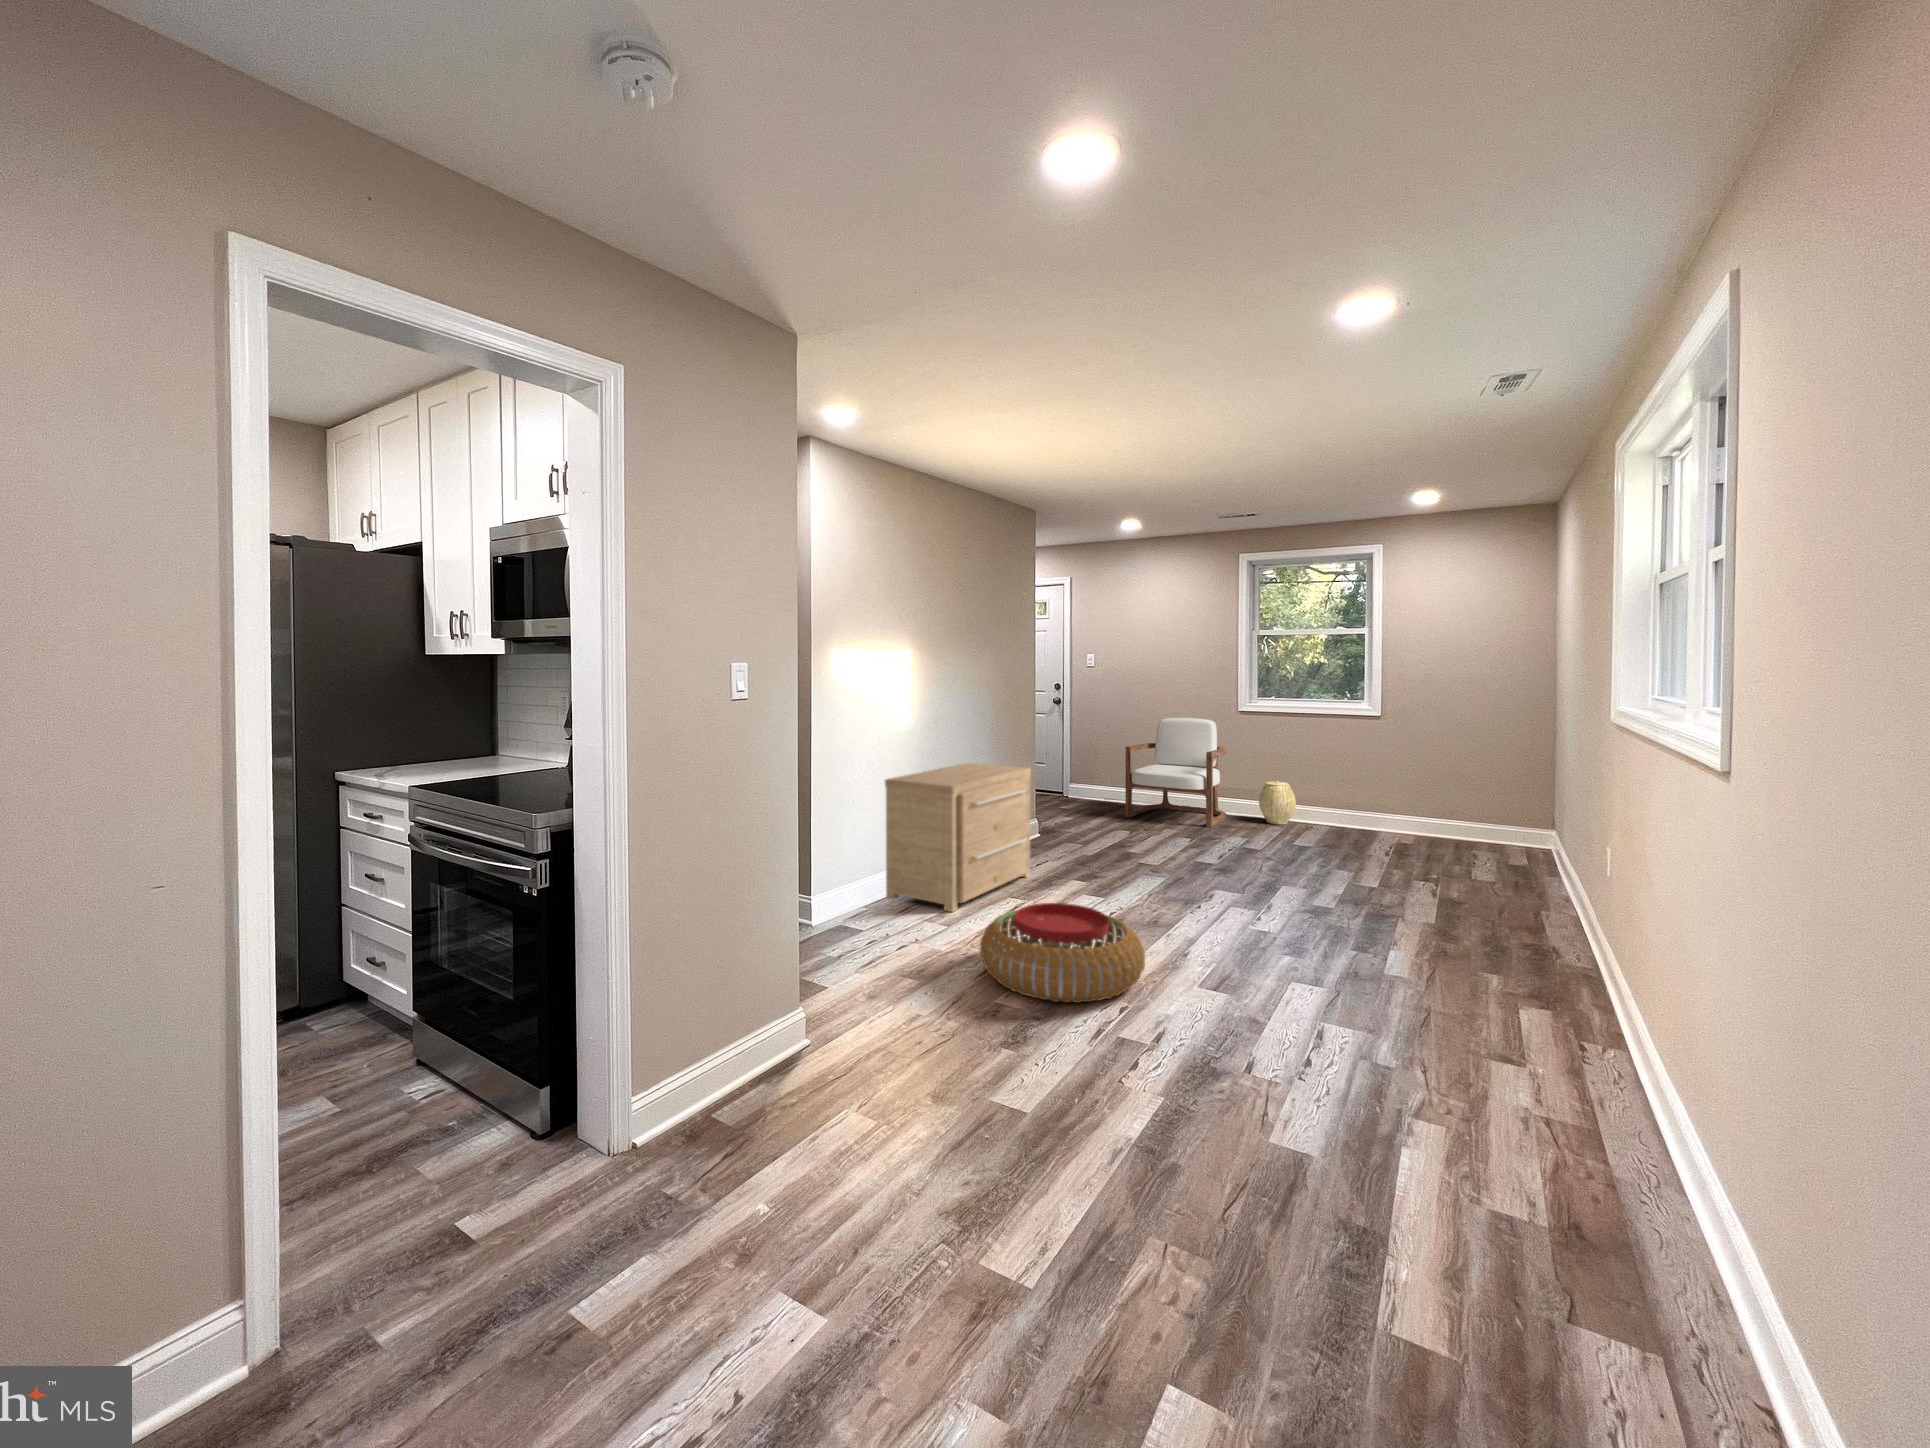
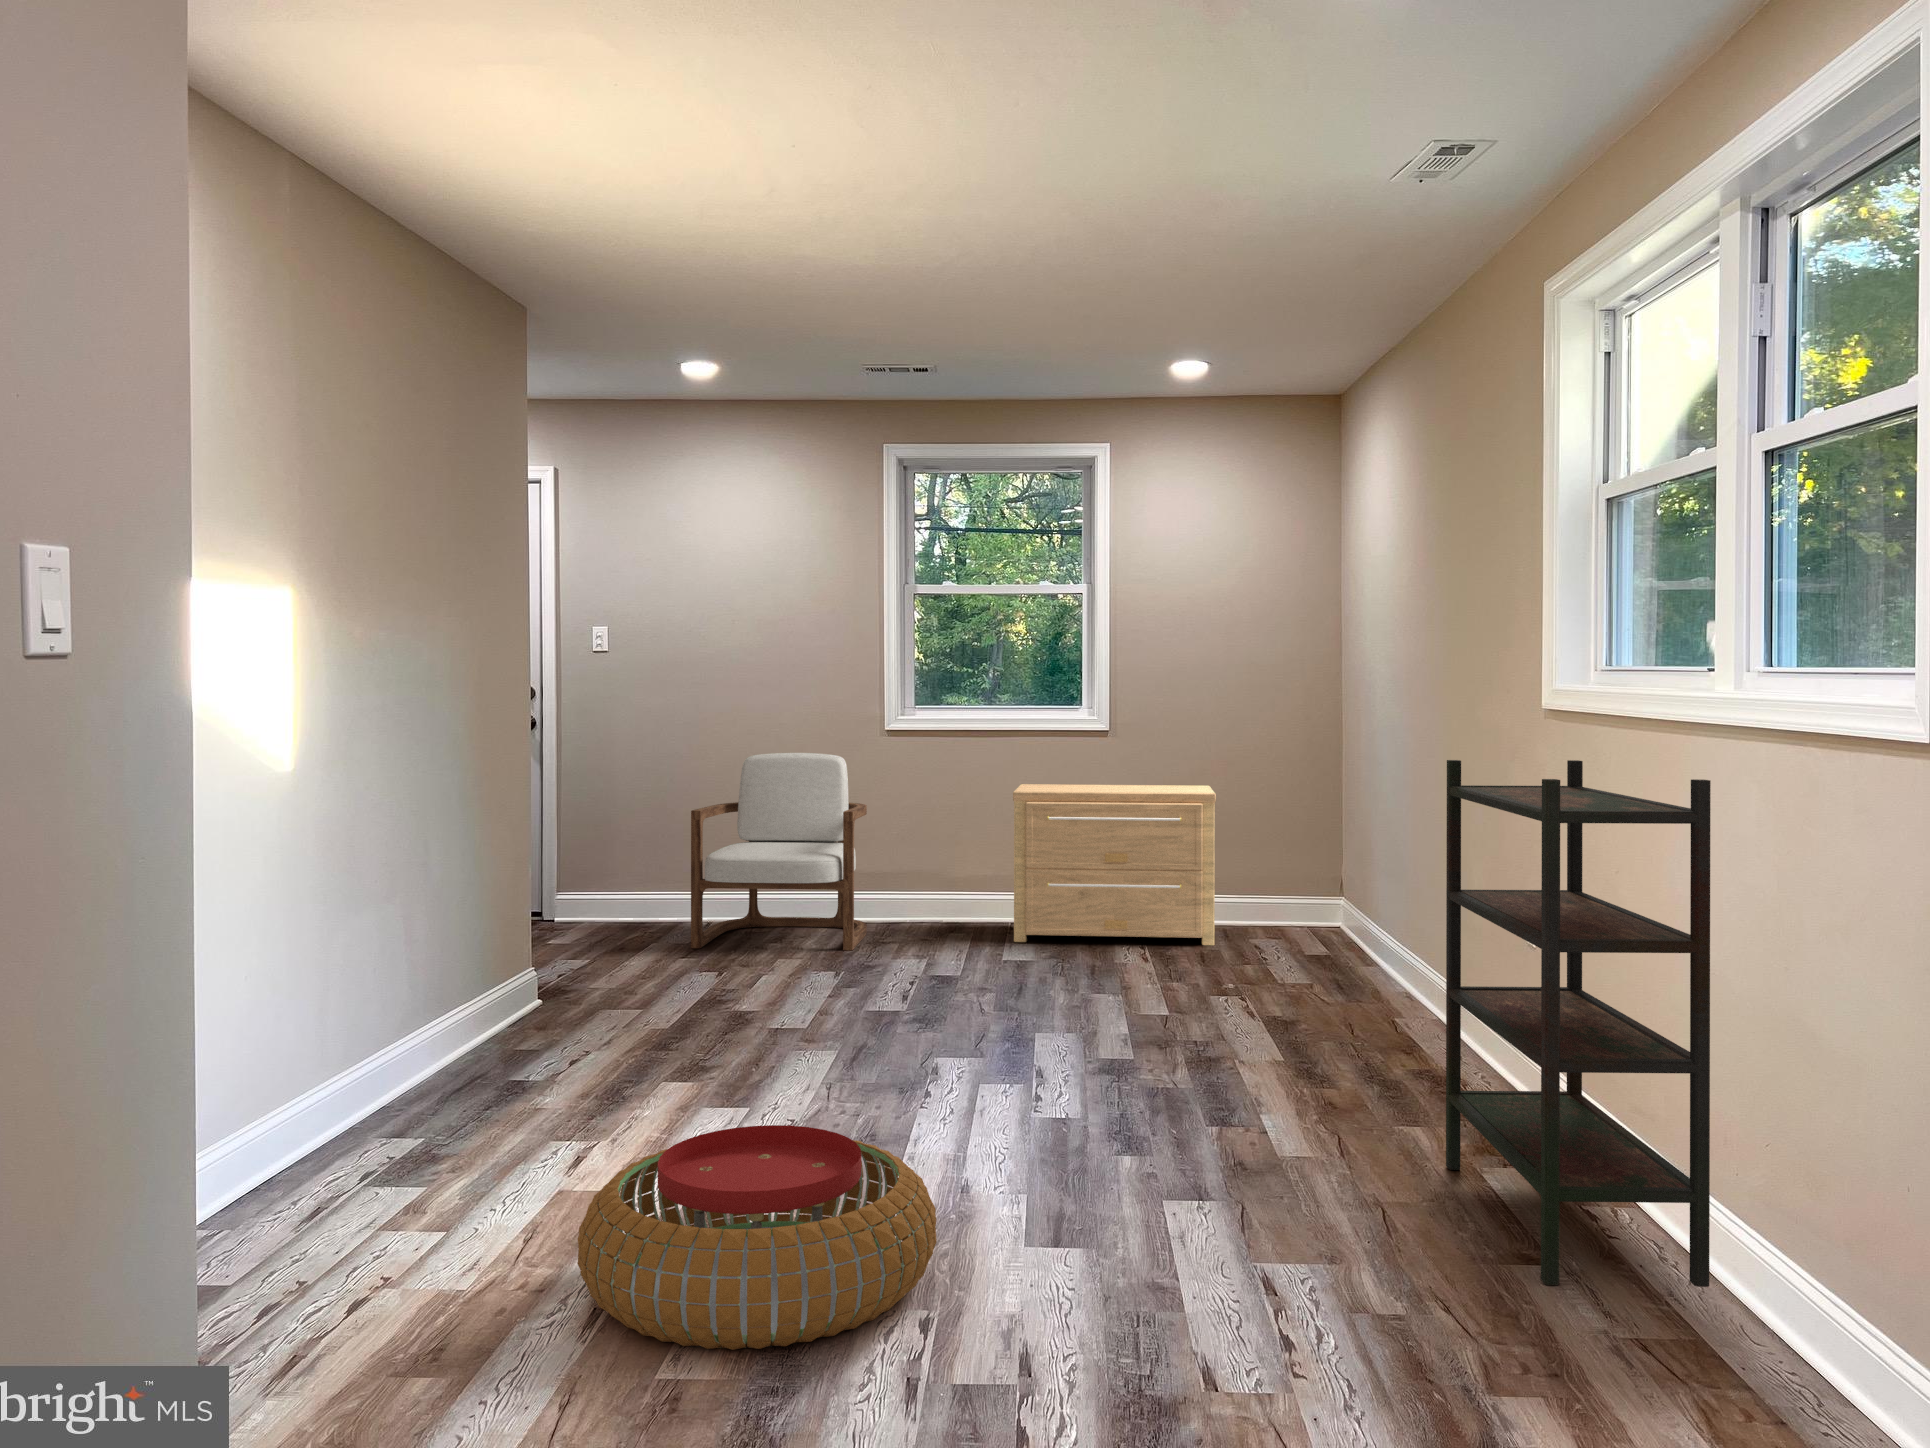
bookshelf: none [1502,750,1649,1108] -> present [1446,760,1711,1287]
side table: present [885,763,1031,912] -> present [1013,784,1216,945]
woven basket: present [1259,781,1296,824] -> none [921,858,980,934]

